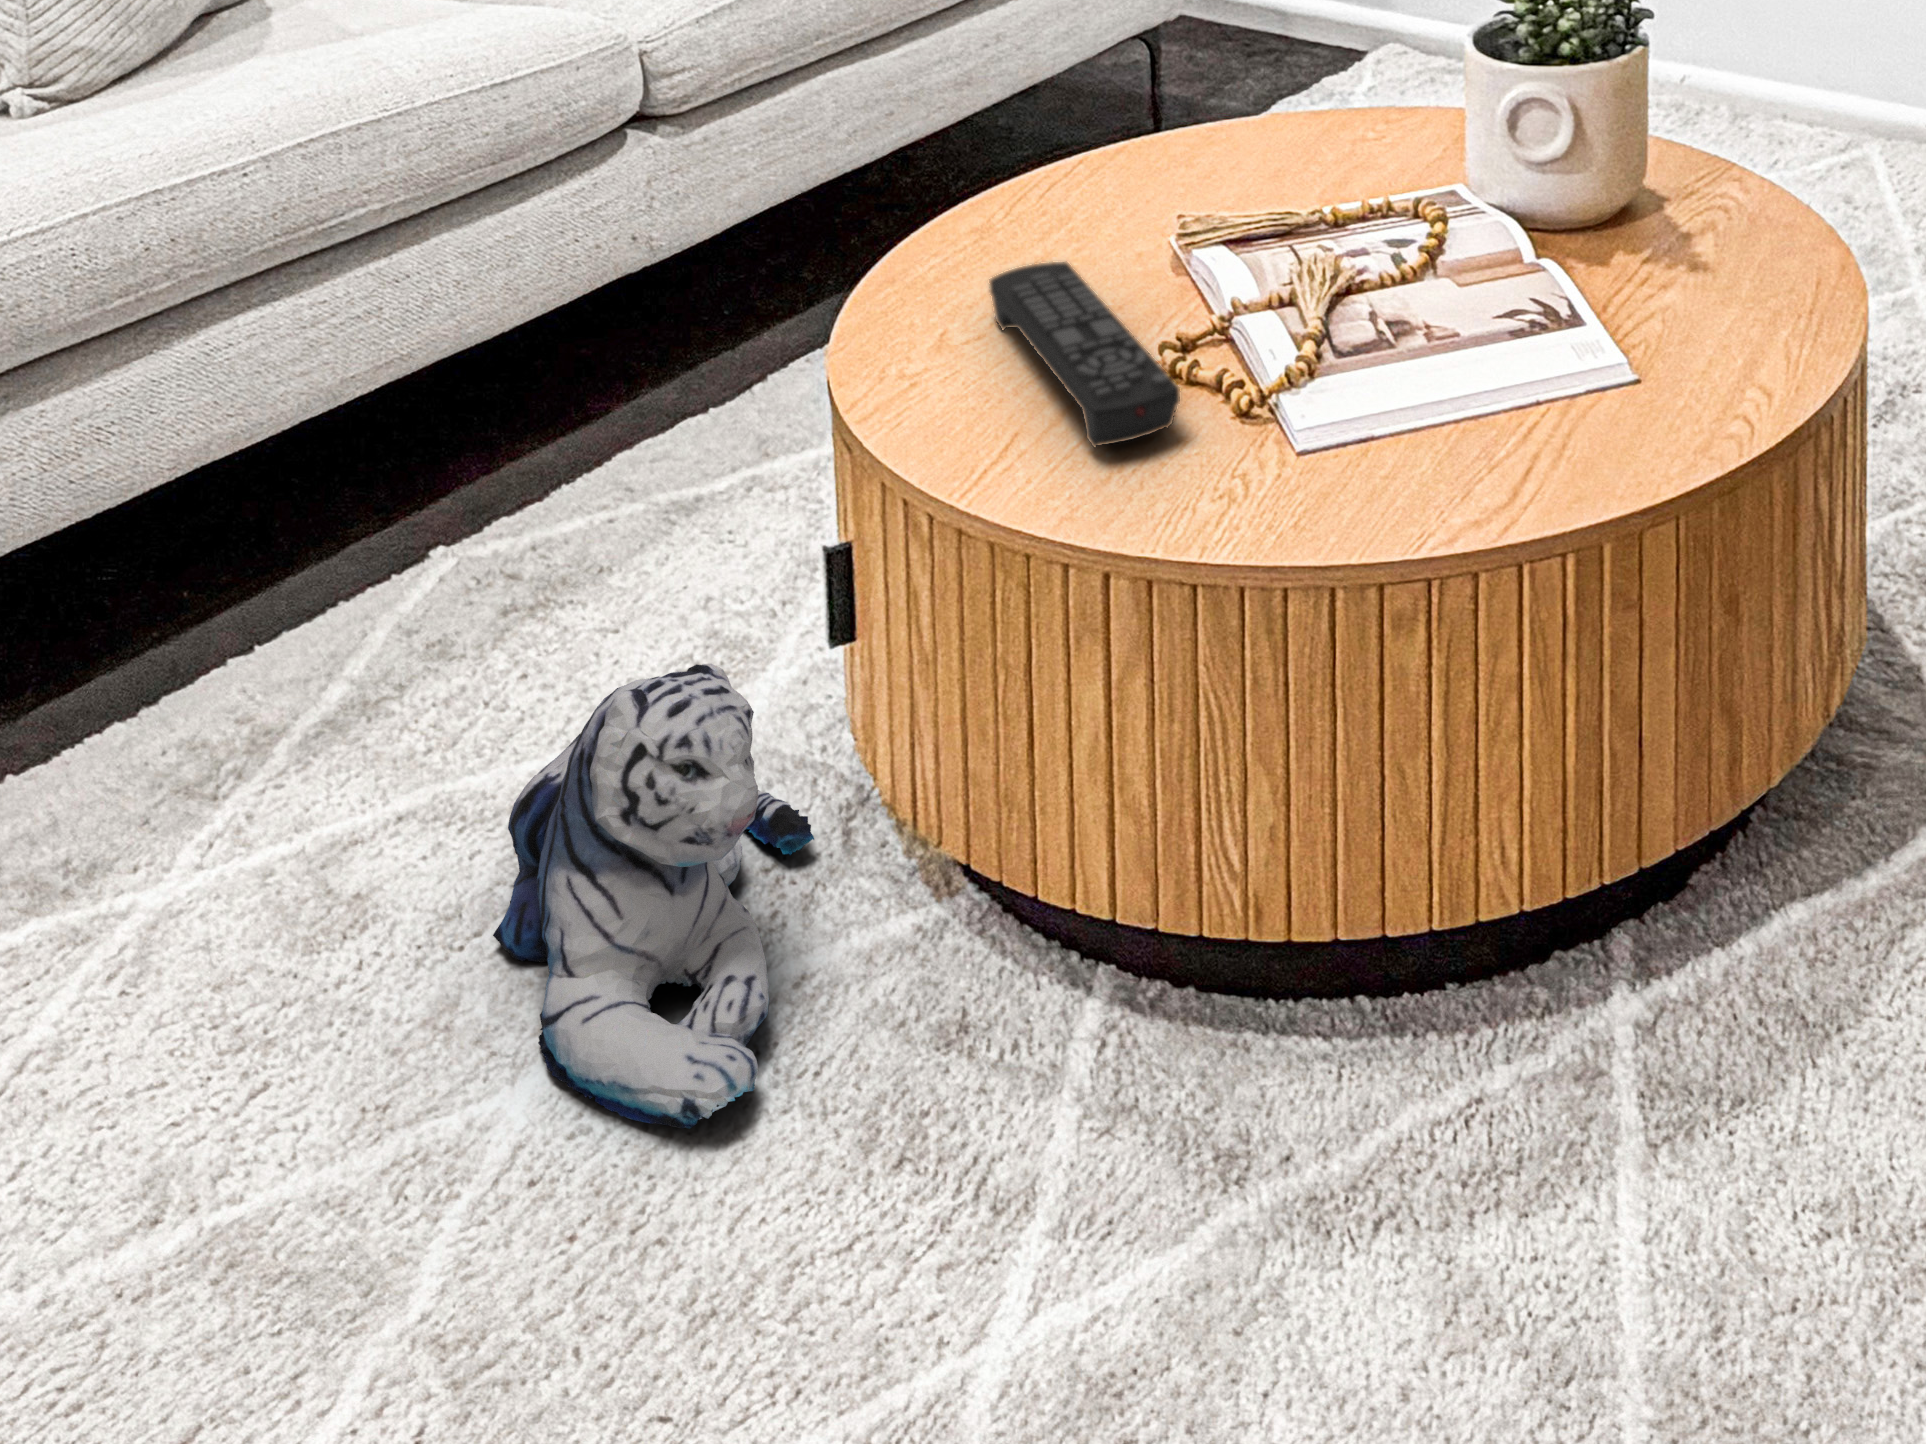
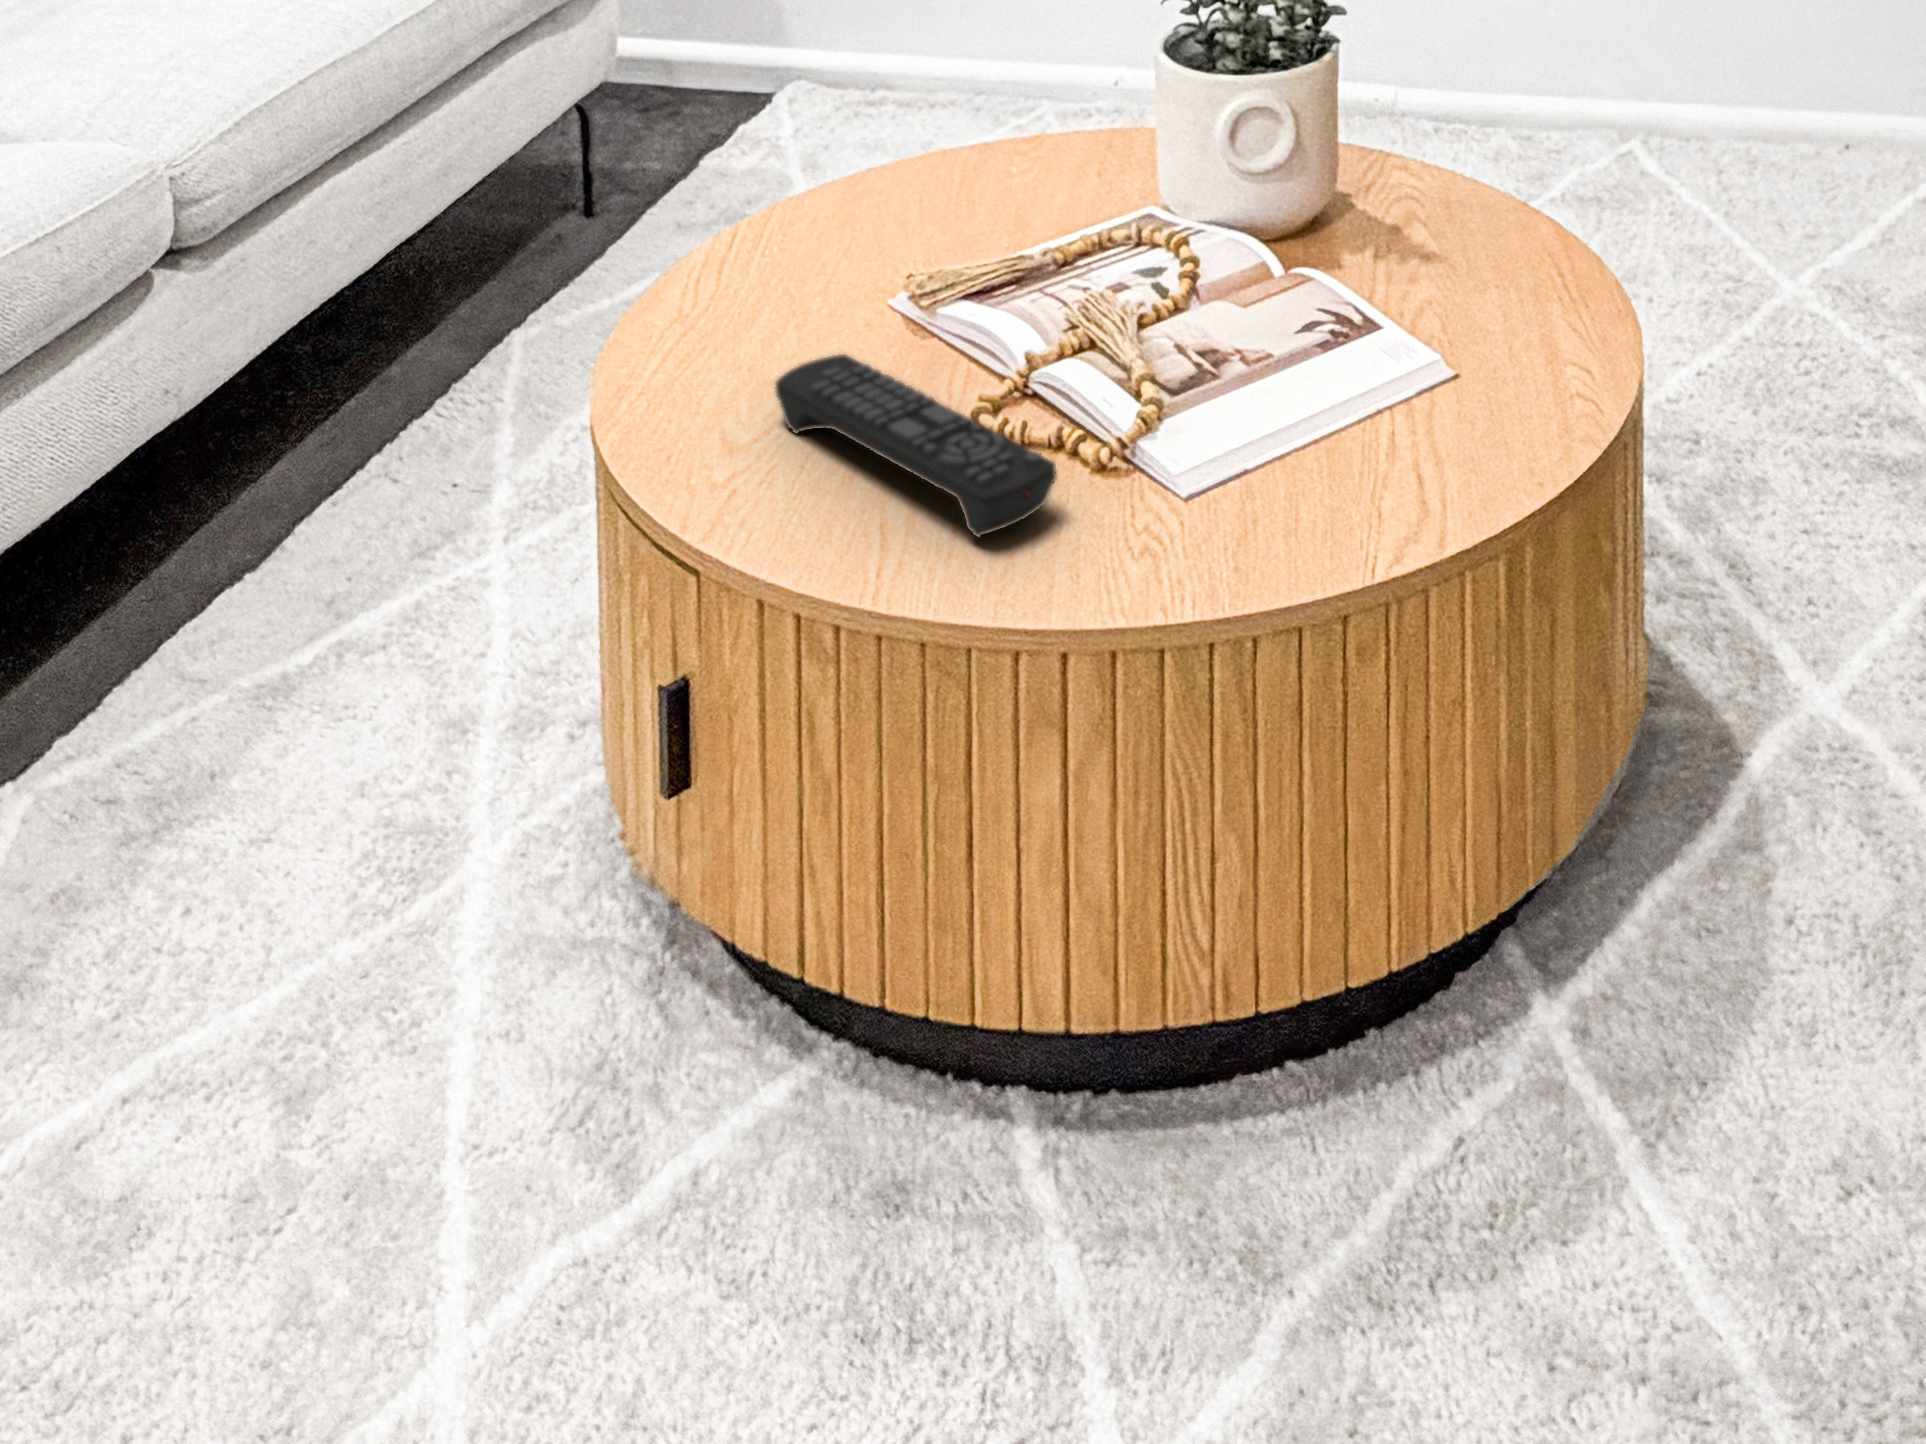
plush toy: present [493,664,814,1129] -> none [325,830,723,1326]

